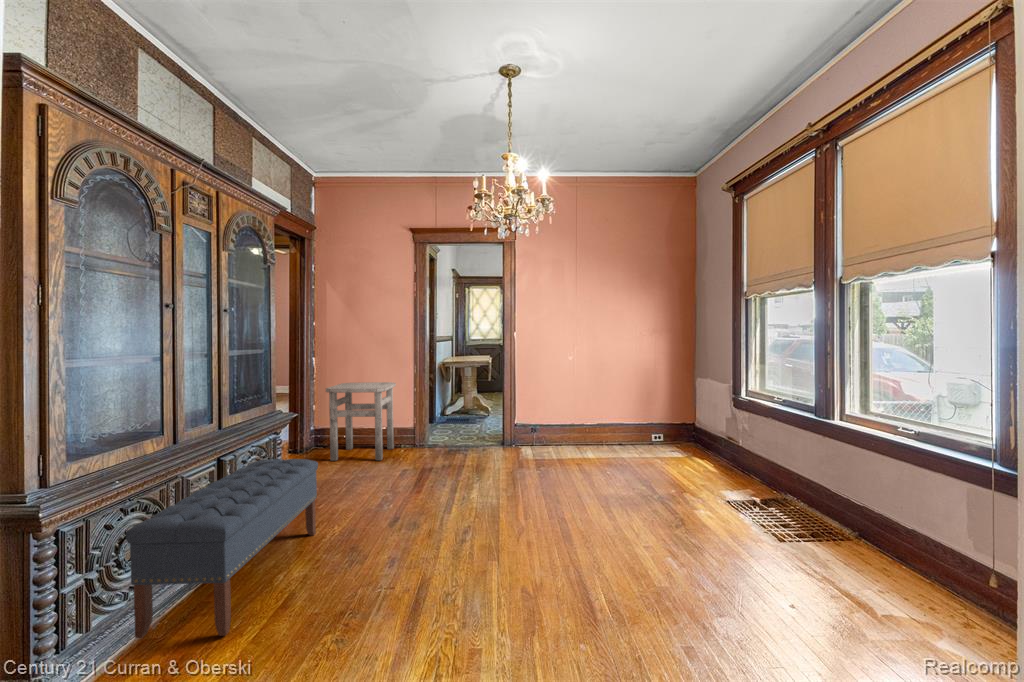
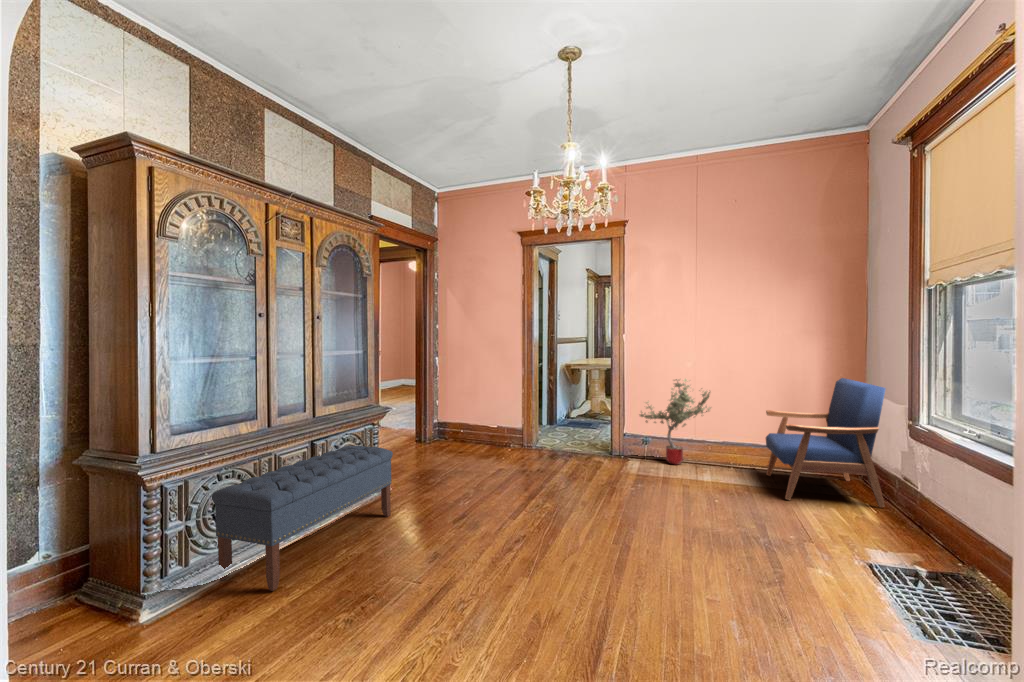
armchair: none [642,370,735,473] -> present [766,378,885,507]
potted tree: none [534,373,599,453] -> present [640,379,711,465]
side table: present [326,382,396,461] -> none [439,381,504,455]

